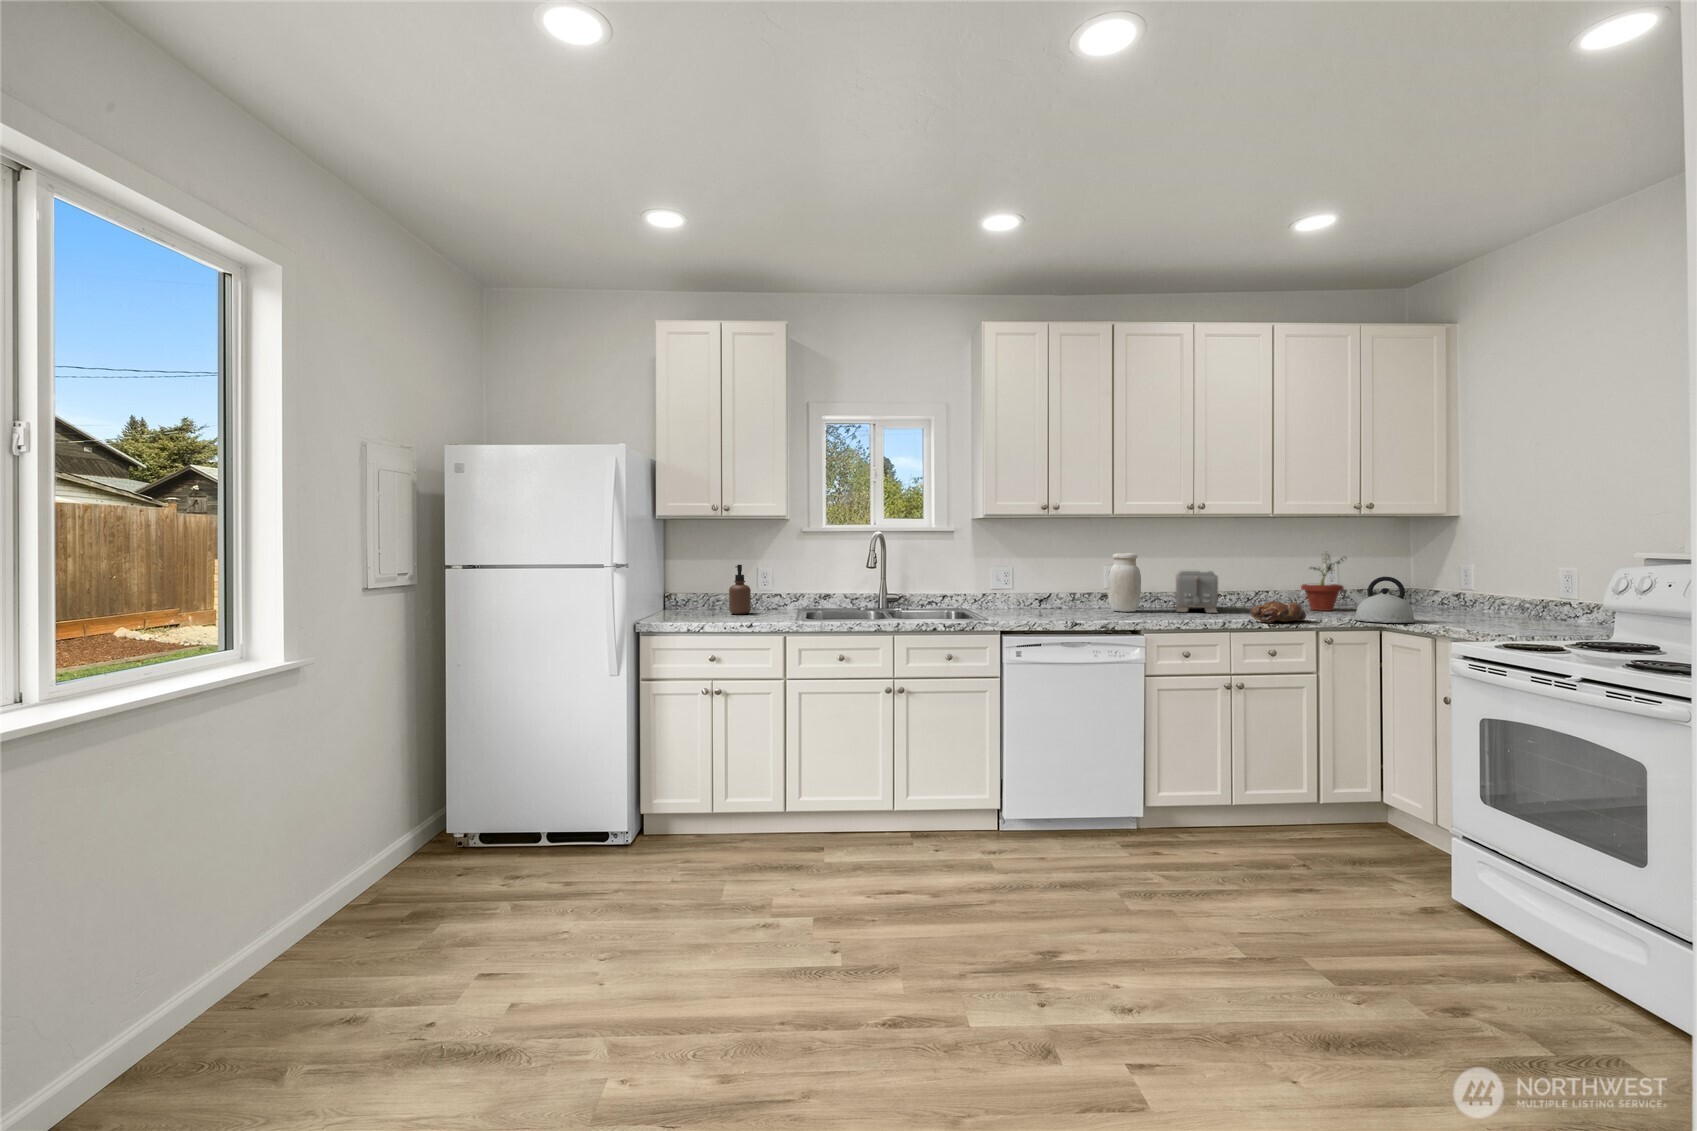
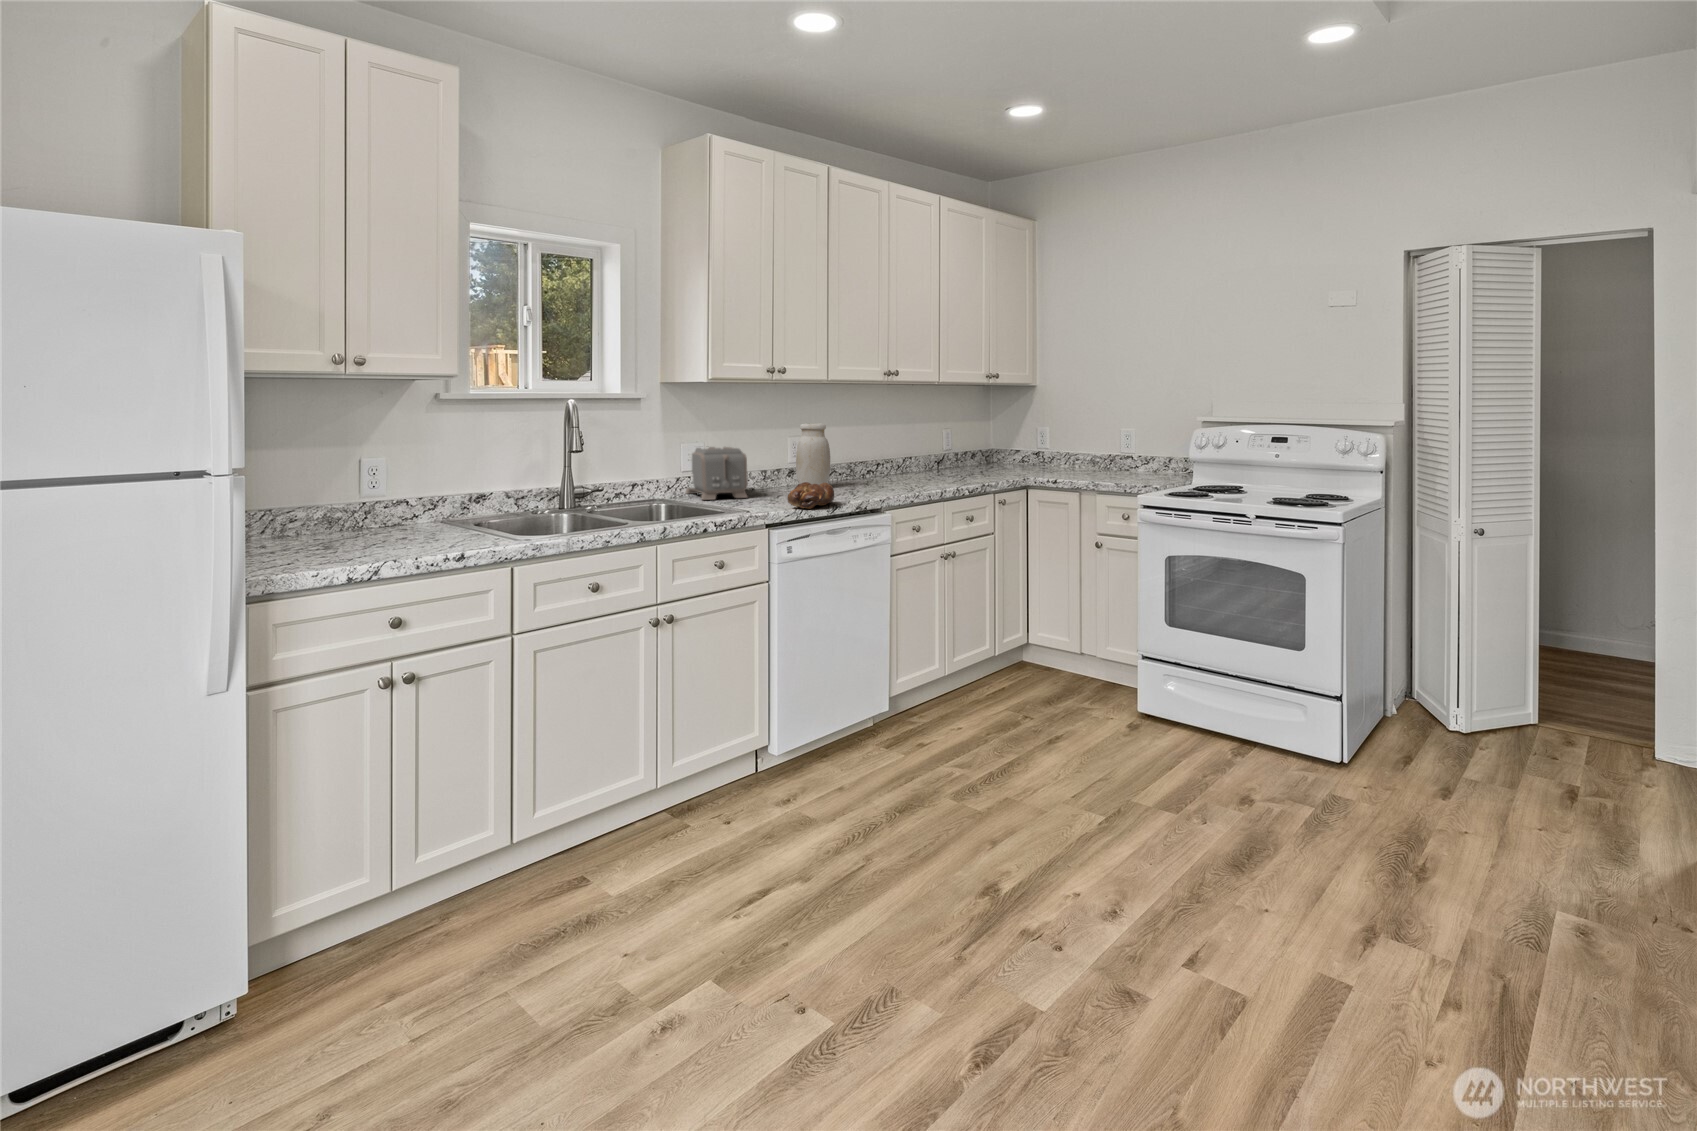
potted plant: present [1301,555,1344,611] -> none [925,419,963,474]
soap dispenser: present [729,565,751,614] -> none [315,454,362,541]
toaster: present [1176,571,1218,613] -> present [686,447,748,500]
kettle: present [1349,577,1416,623] -> none [997,441,1045,482]
bread loaf: present [1251,601,1306,623] -> present [788,482,834,509]

